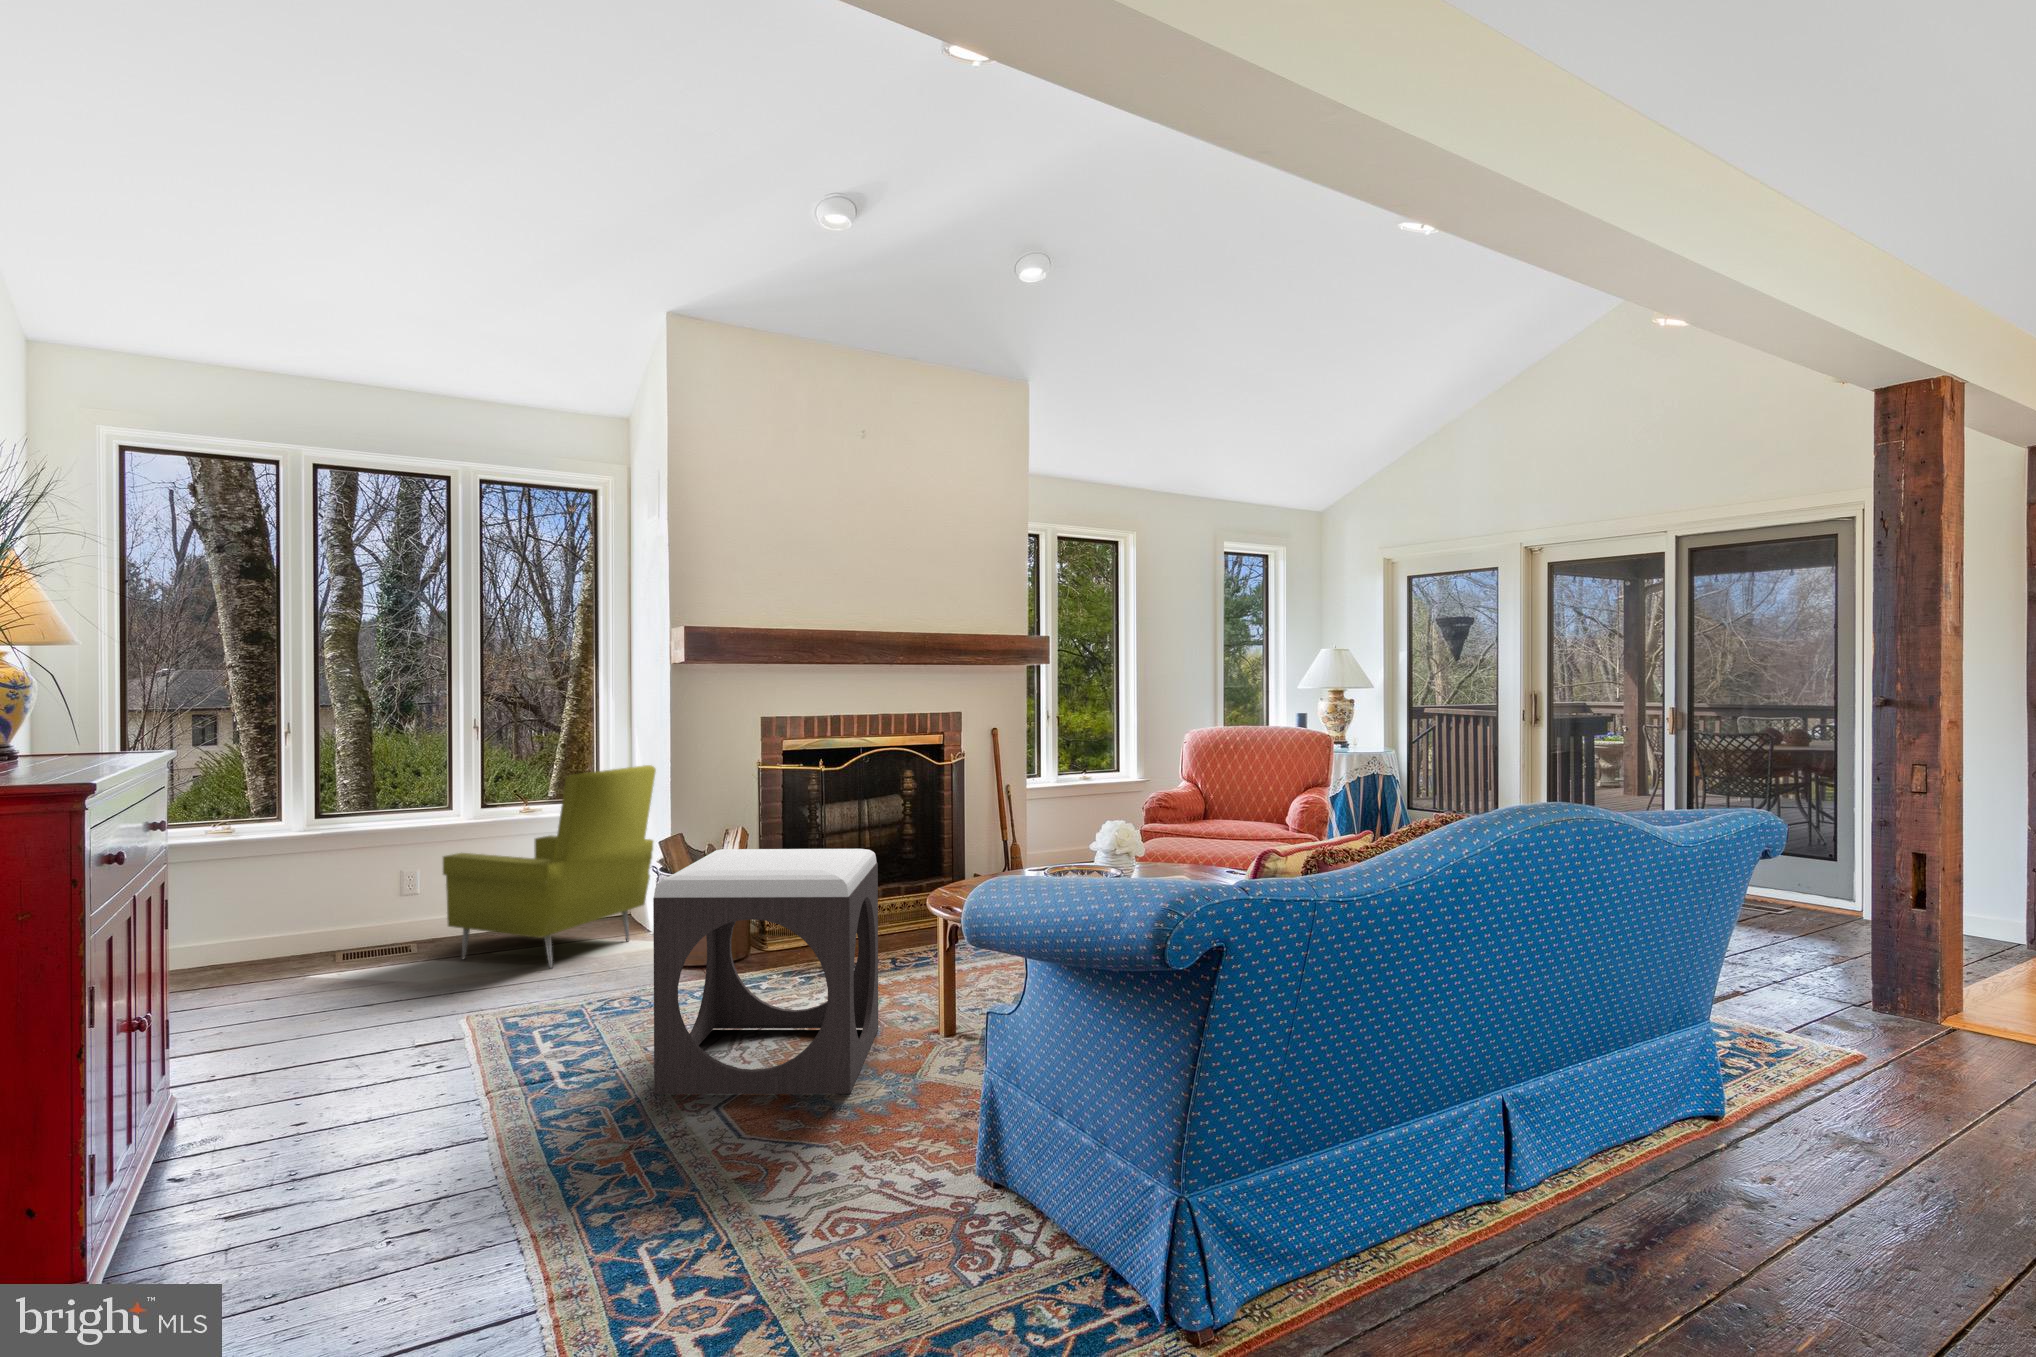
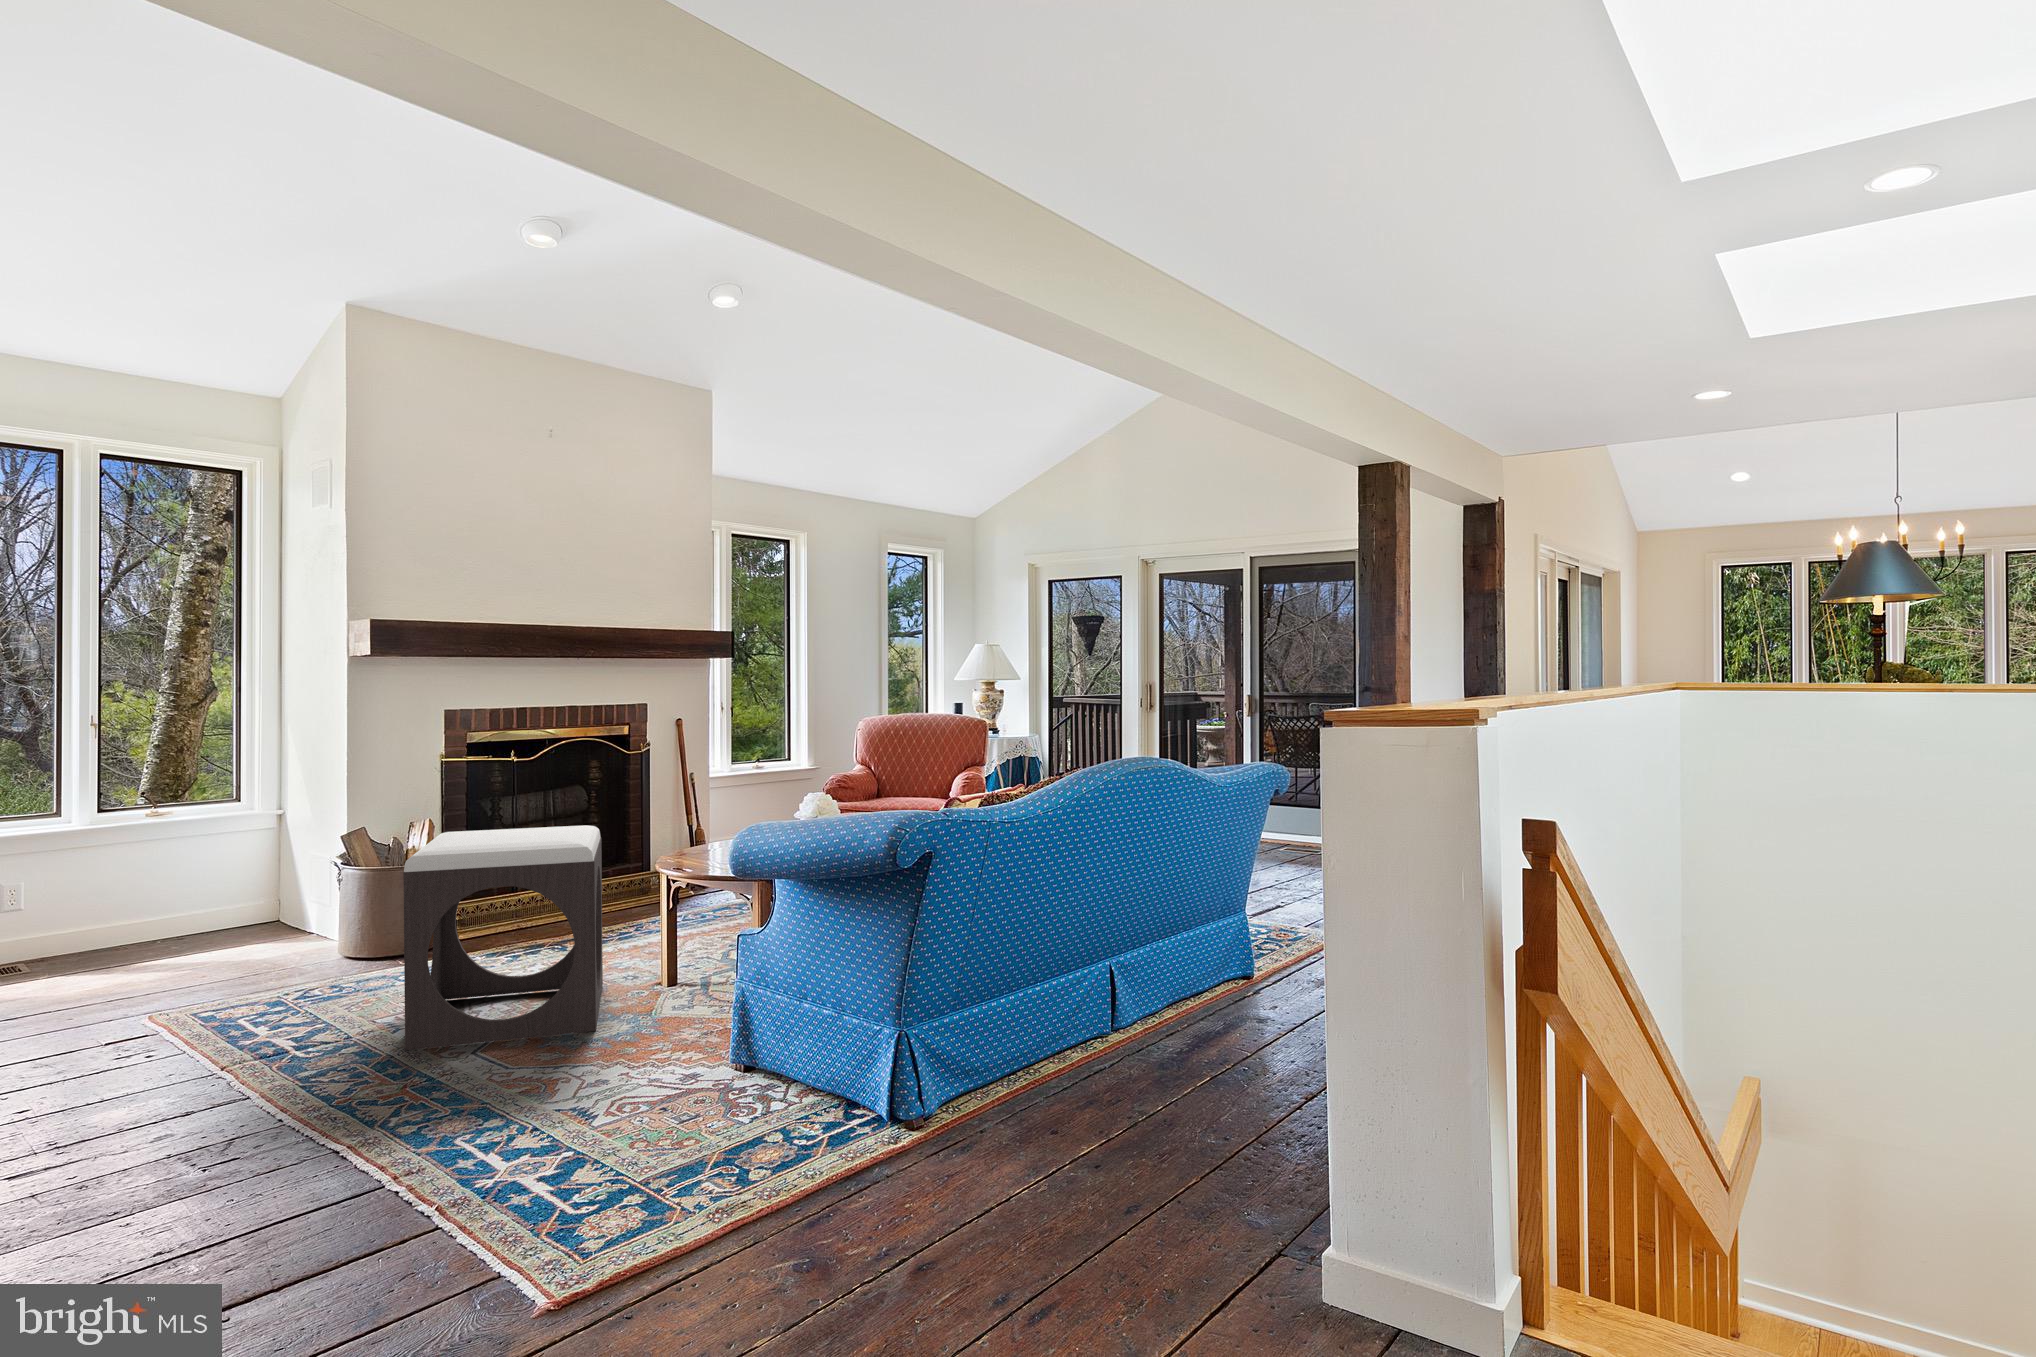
armchair: present [443,765,656,968] -> none [83,762,333,972]

